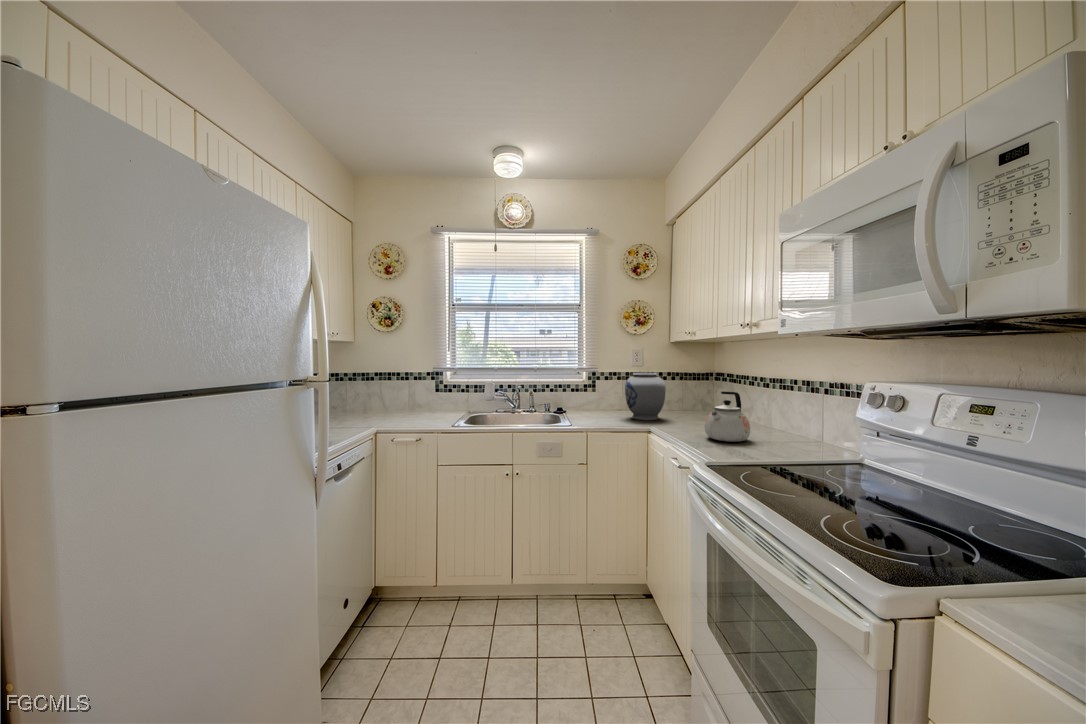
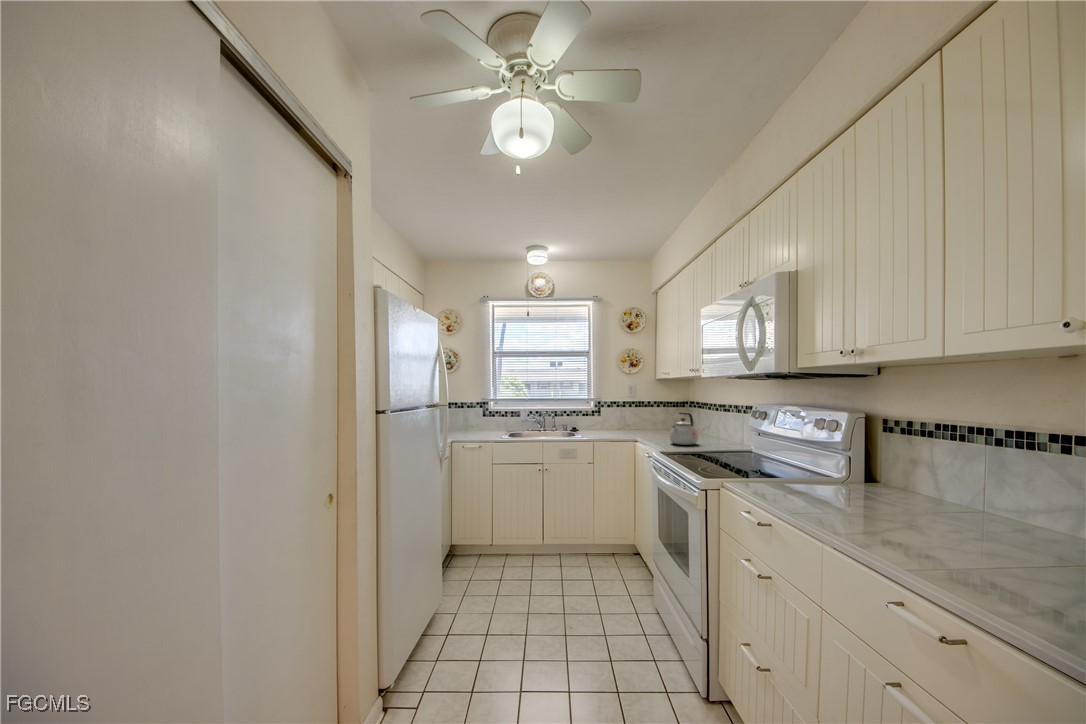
vase: present [625,373,666,421] -> none [621,401,650,435]

